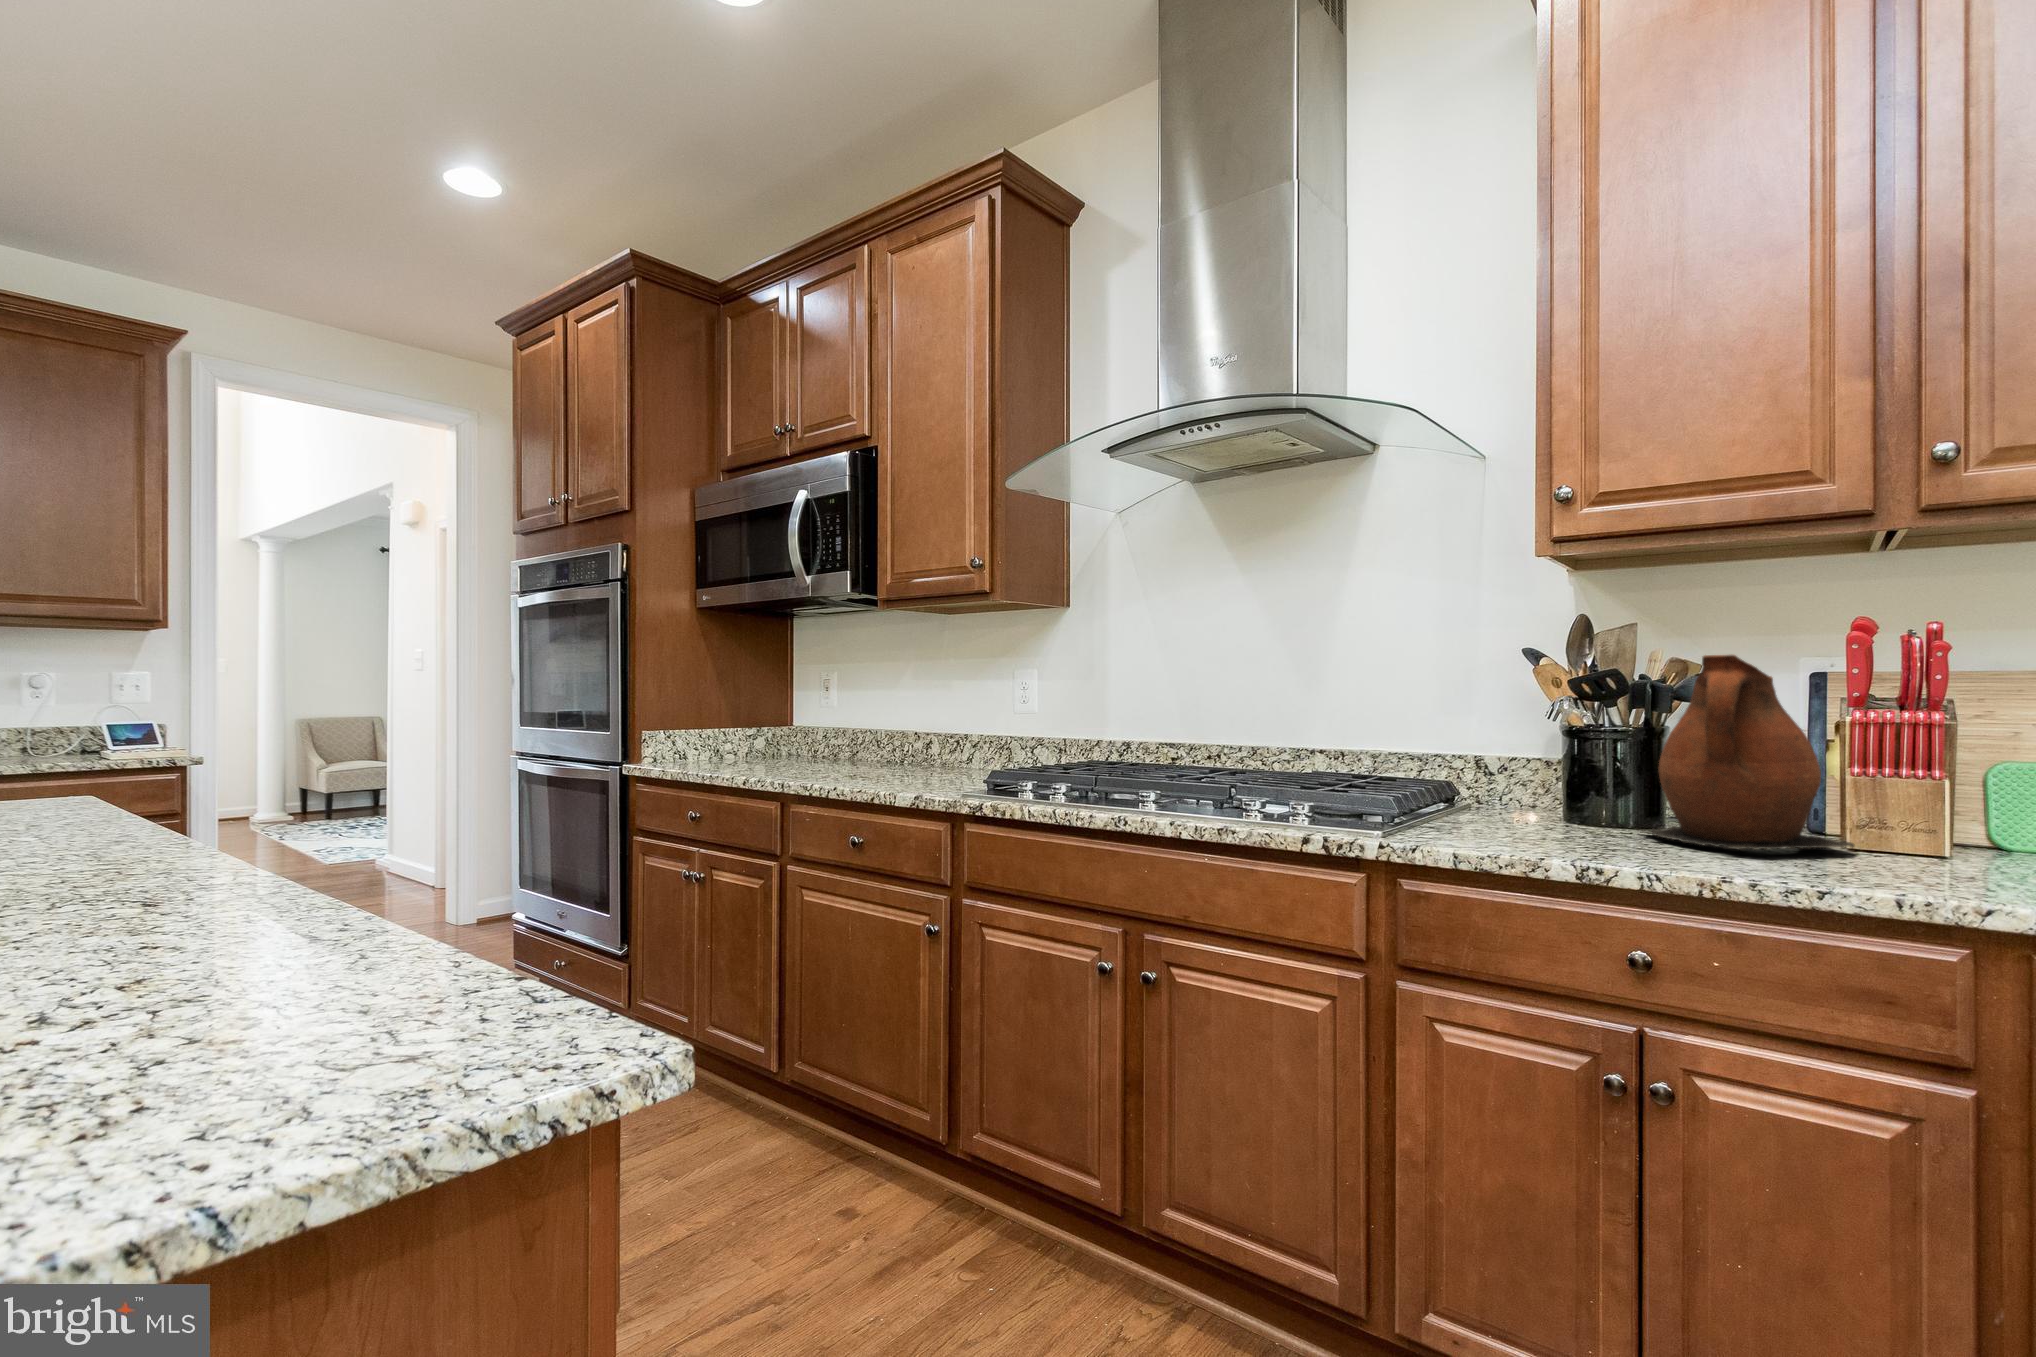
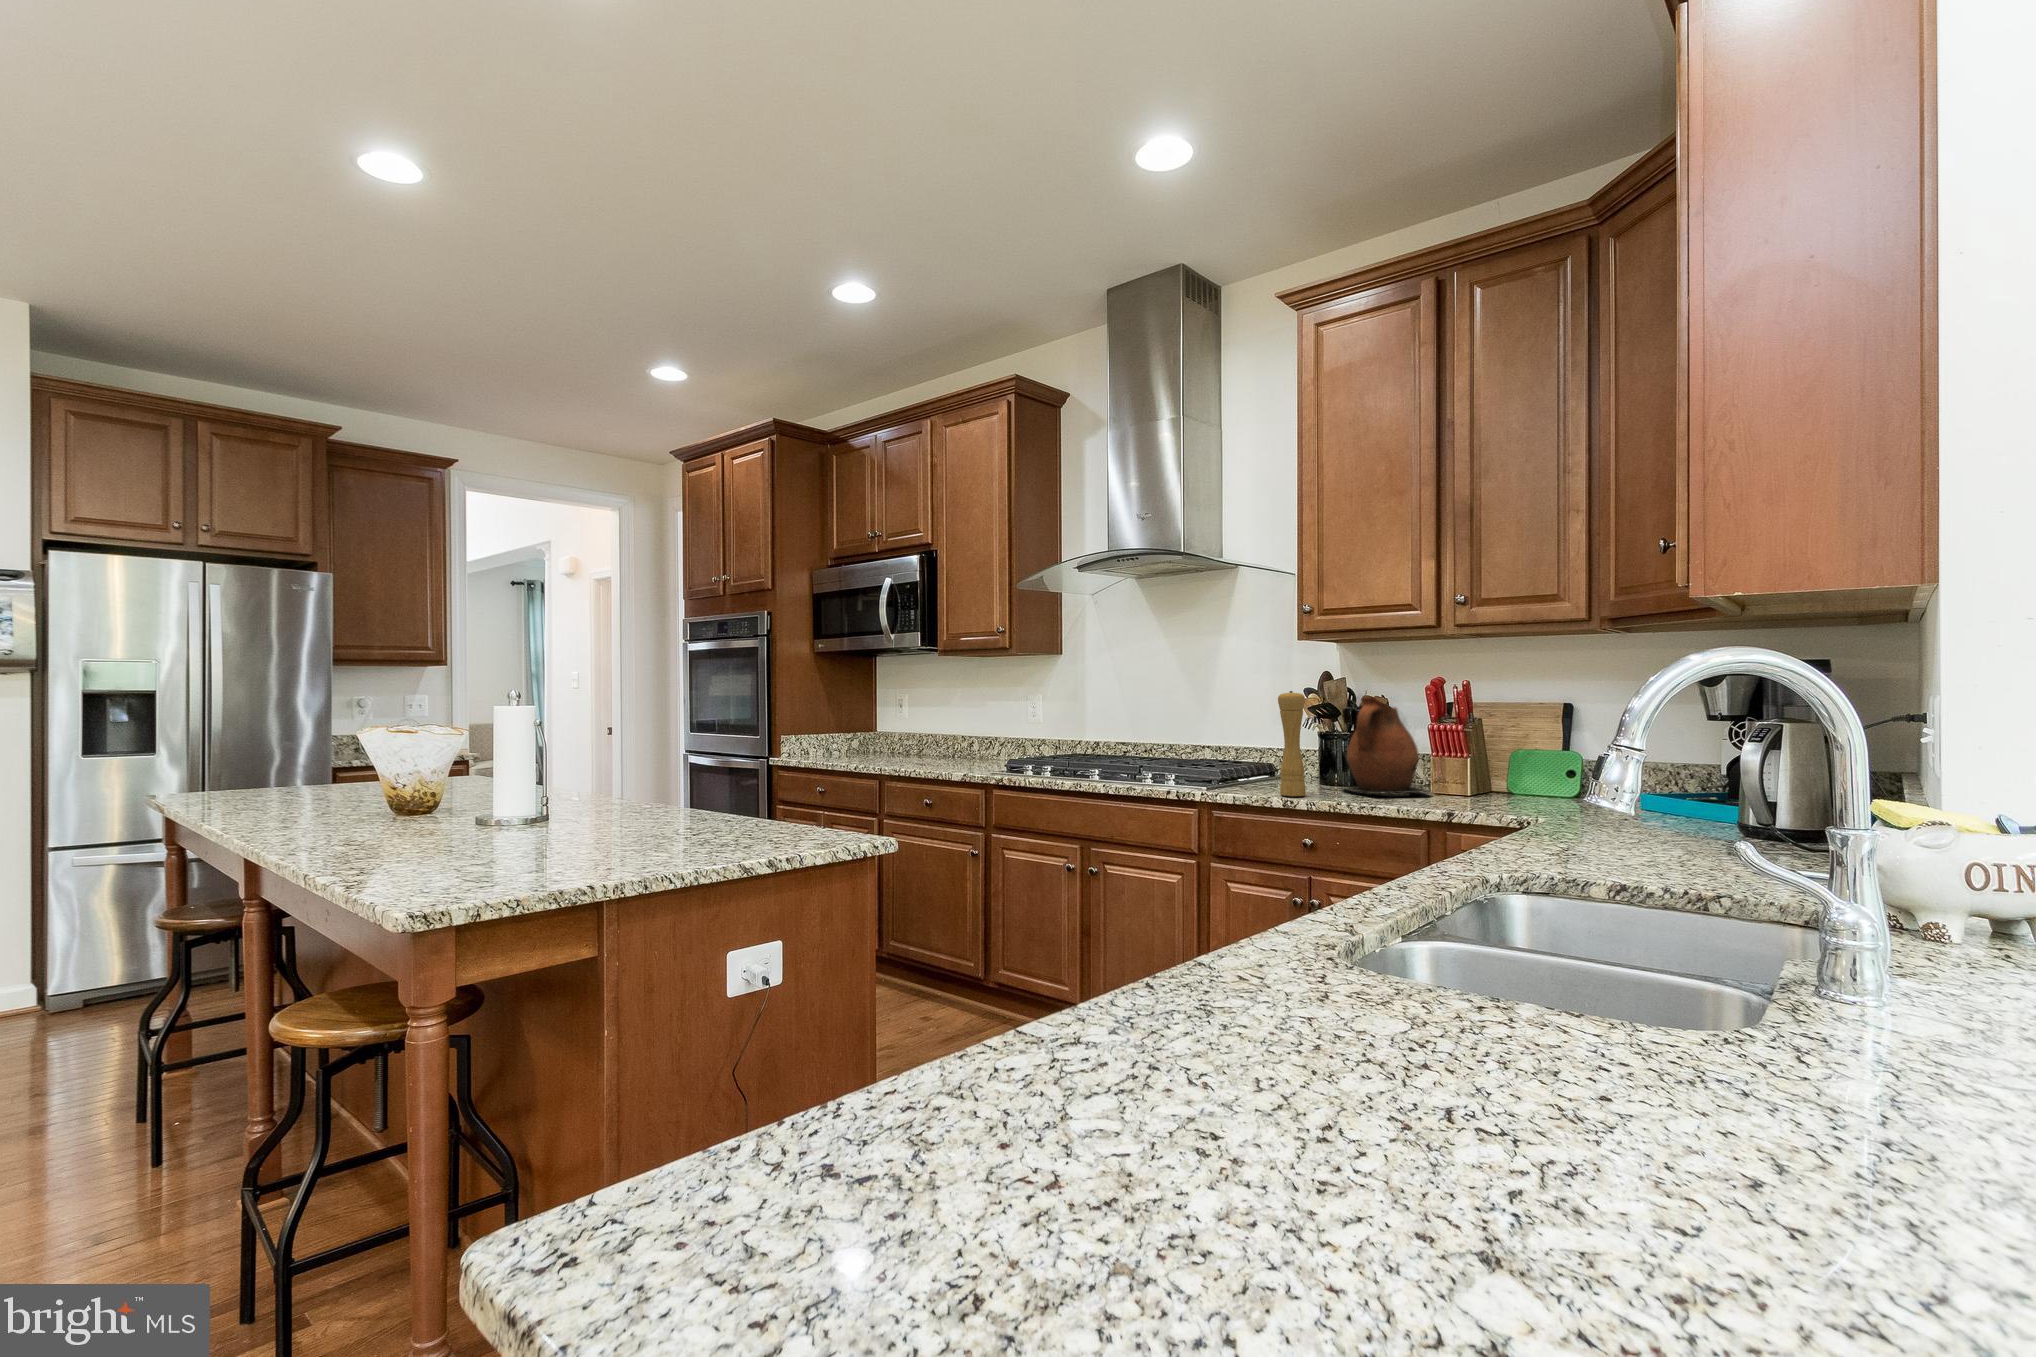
pepper mill: none [1544,642,1605,854] -> present [1278,691,1306,796]

